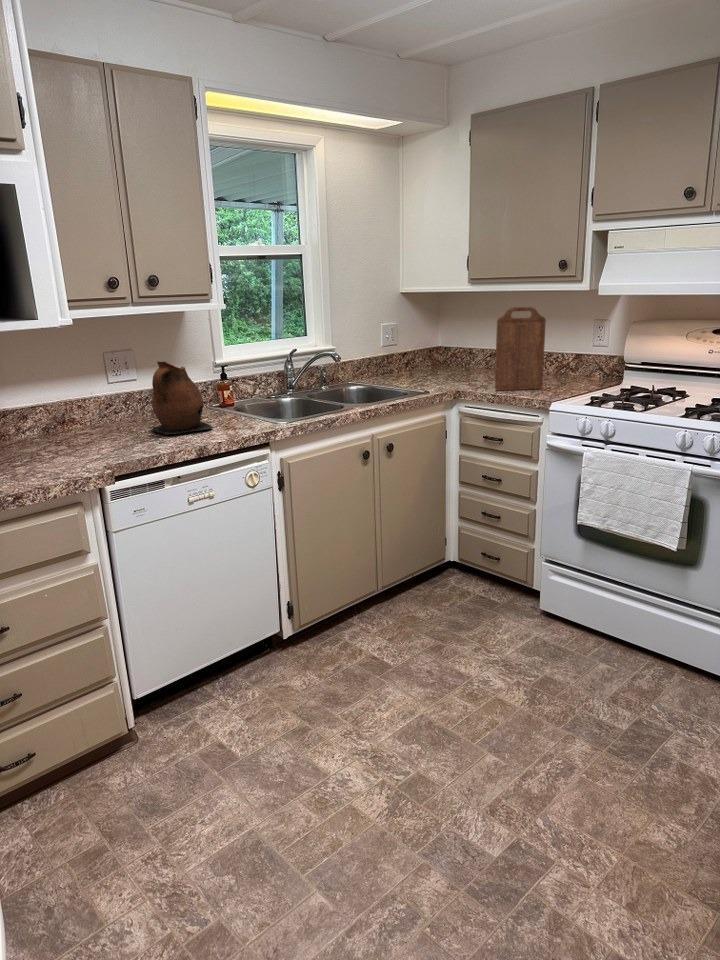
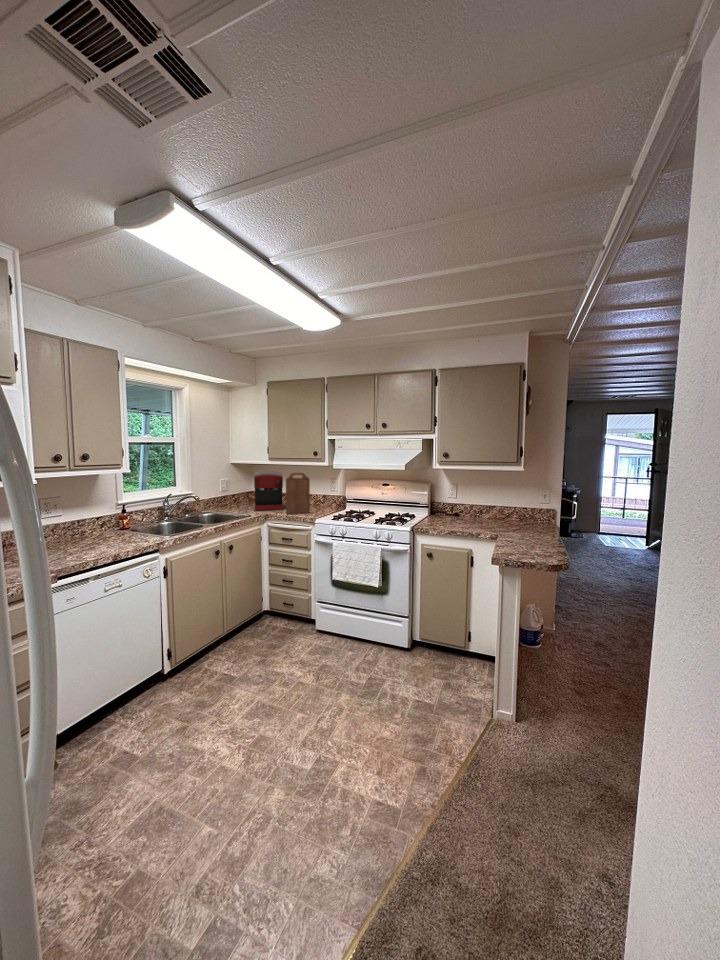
coffee maker: none [439,305,493,381] -> present [254,471,283,510]
ceramic pitcher: present [152,361,213,434] -> none [74,504,122,549]

